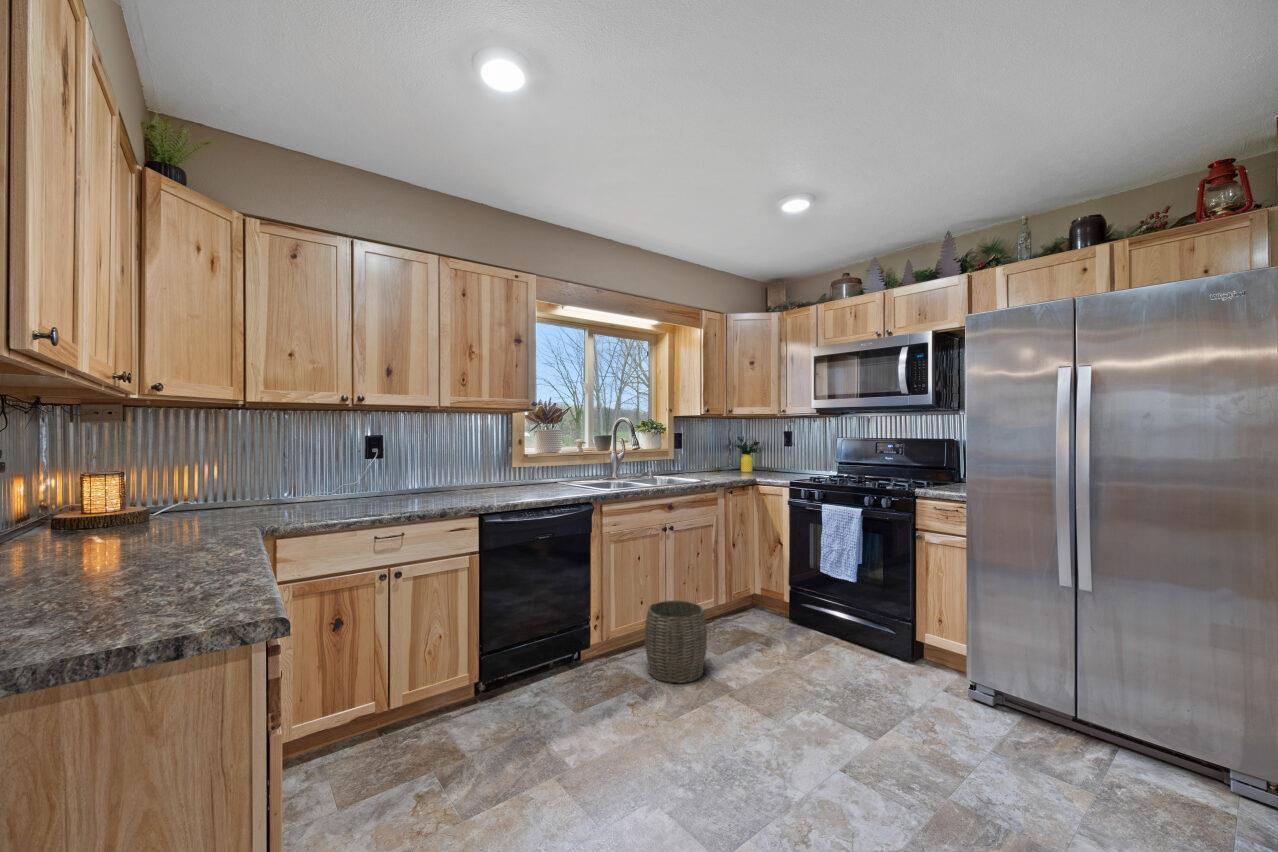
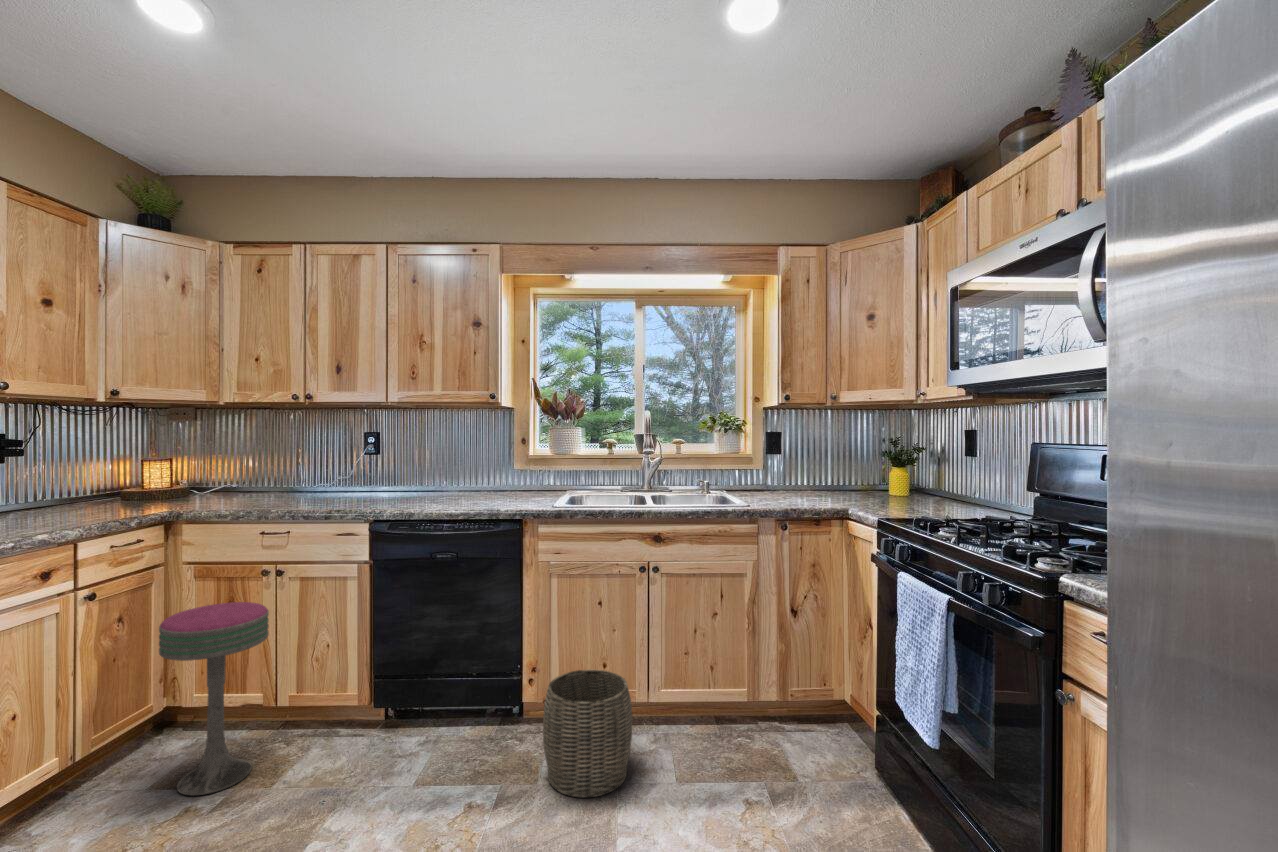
bar stool: none [357,602,455,798] -> present [159,602,269,796]

